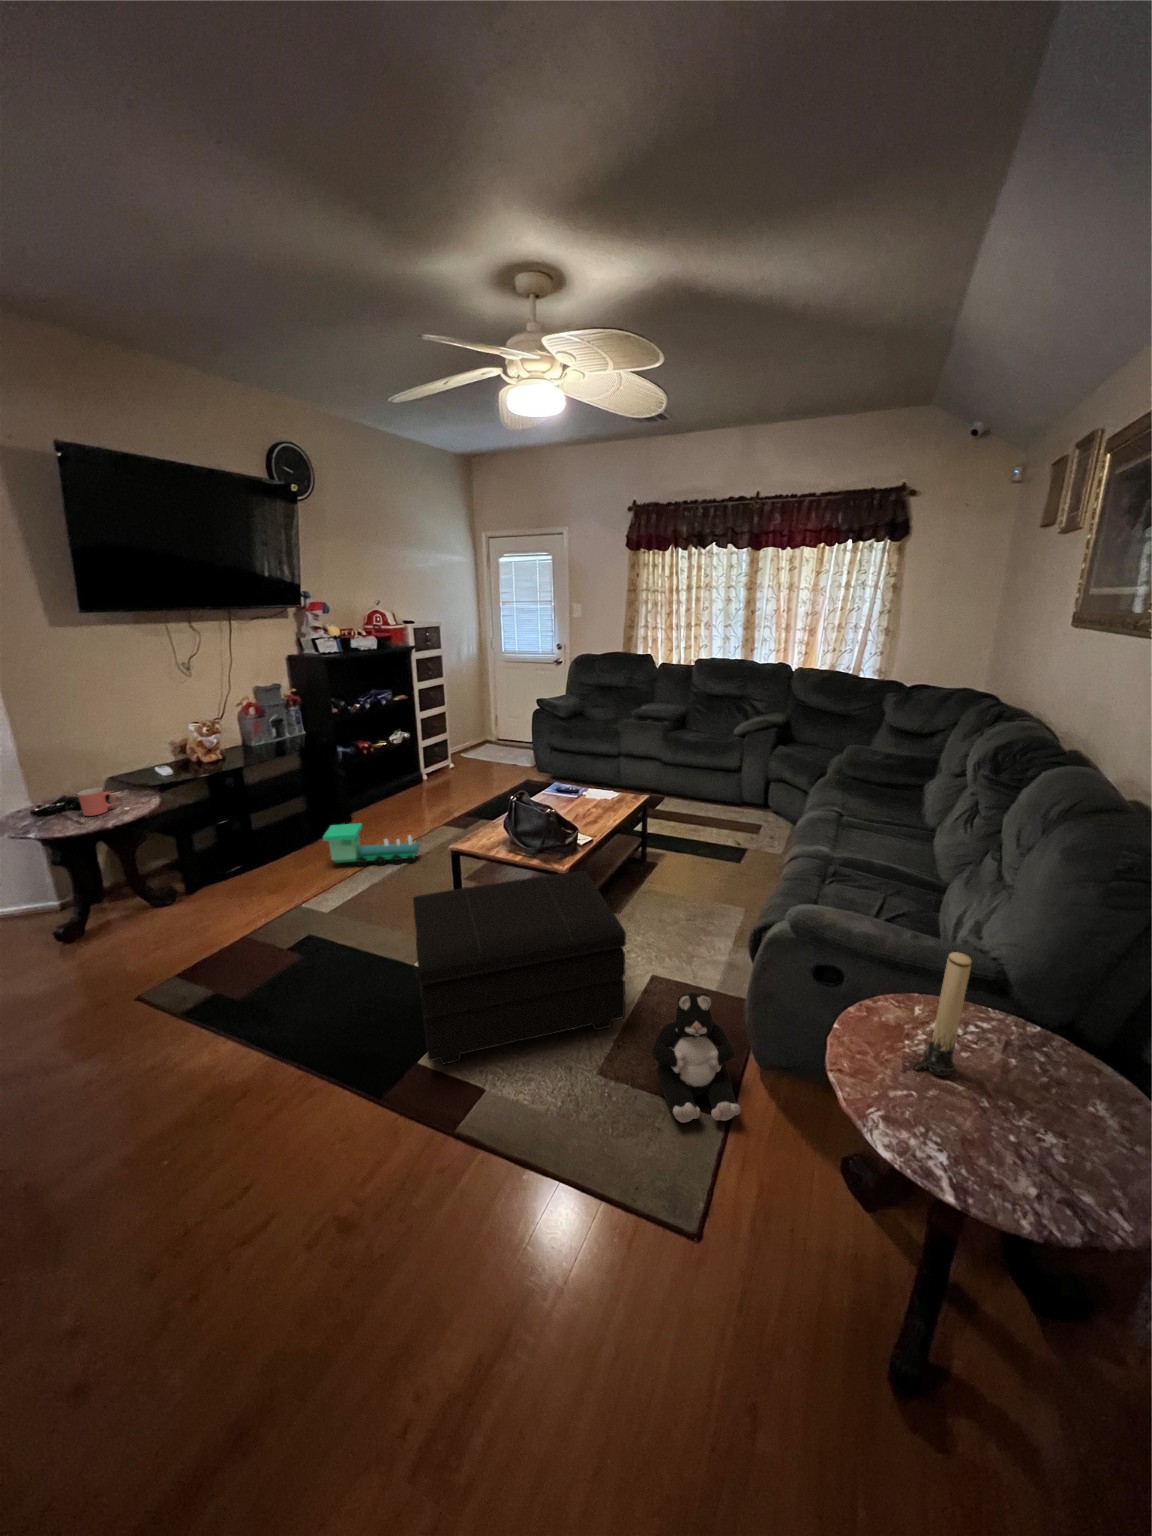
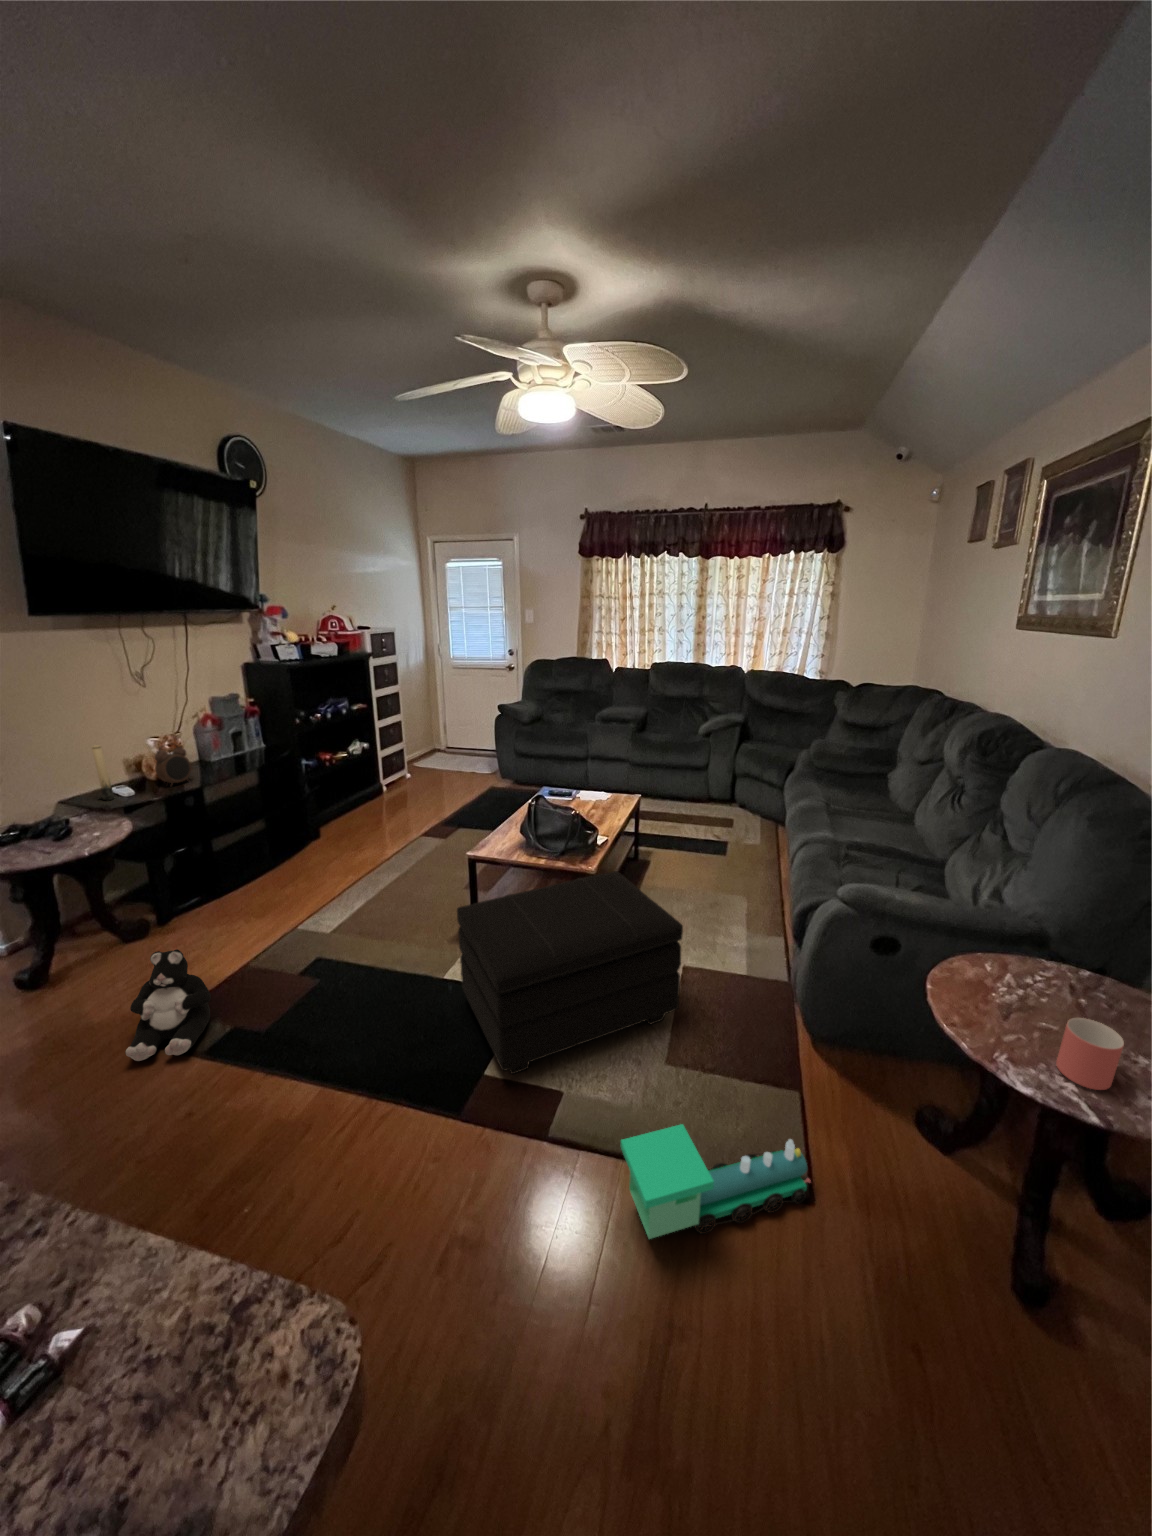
alarm clock: none [195,728,228,767] -> present [155,743,192,785]
mug: present [78,788,116,816] -> present [1056,1018,1124,1090]
toy train: present [323,823,419,866] -> present [621,1124,810,1239]
candle: present [912,952,971,1076] -> present [92,745,114,800]
plush toy: present [652,993,741,1123] -> present [125,949,211,1061]

